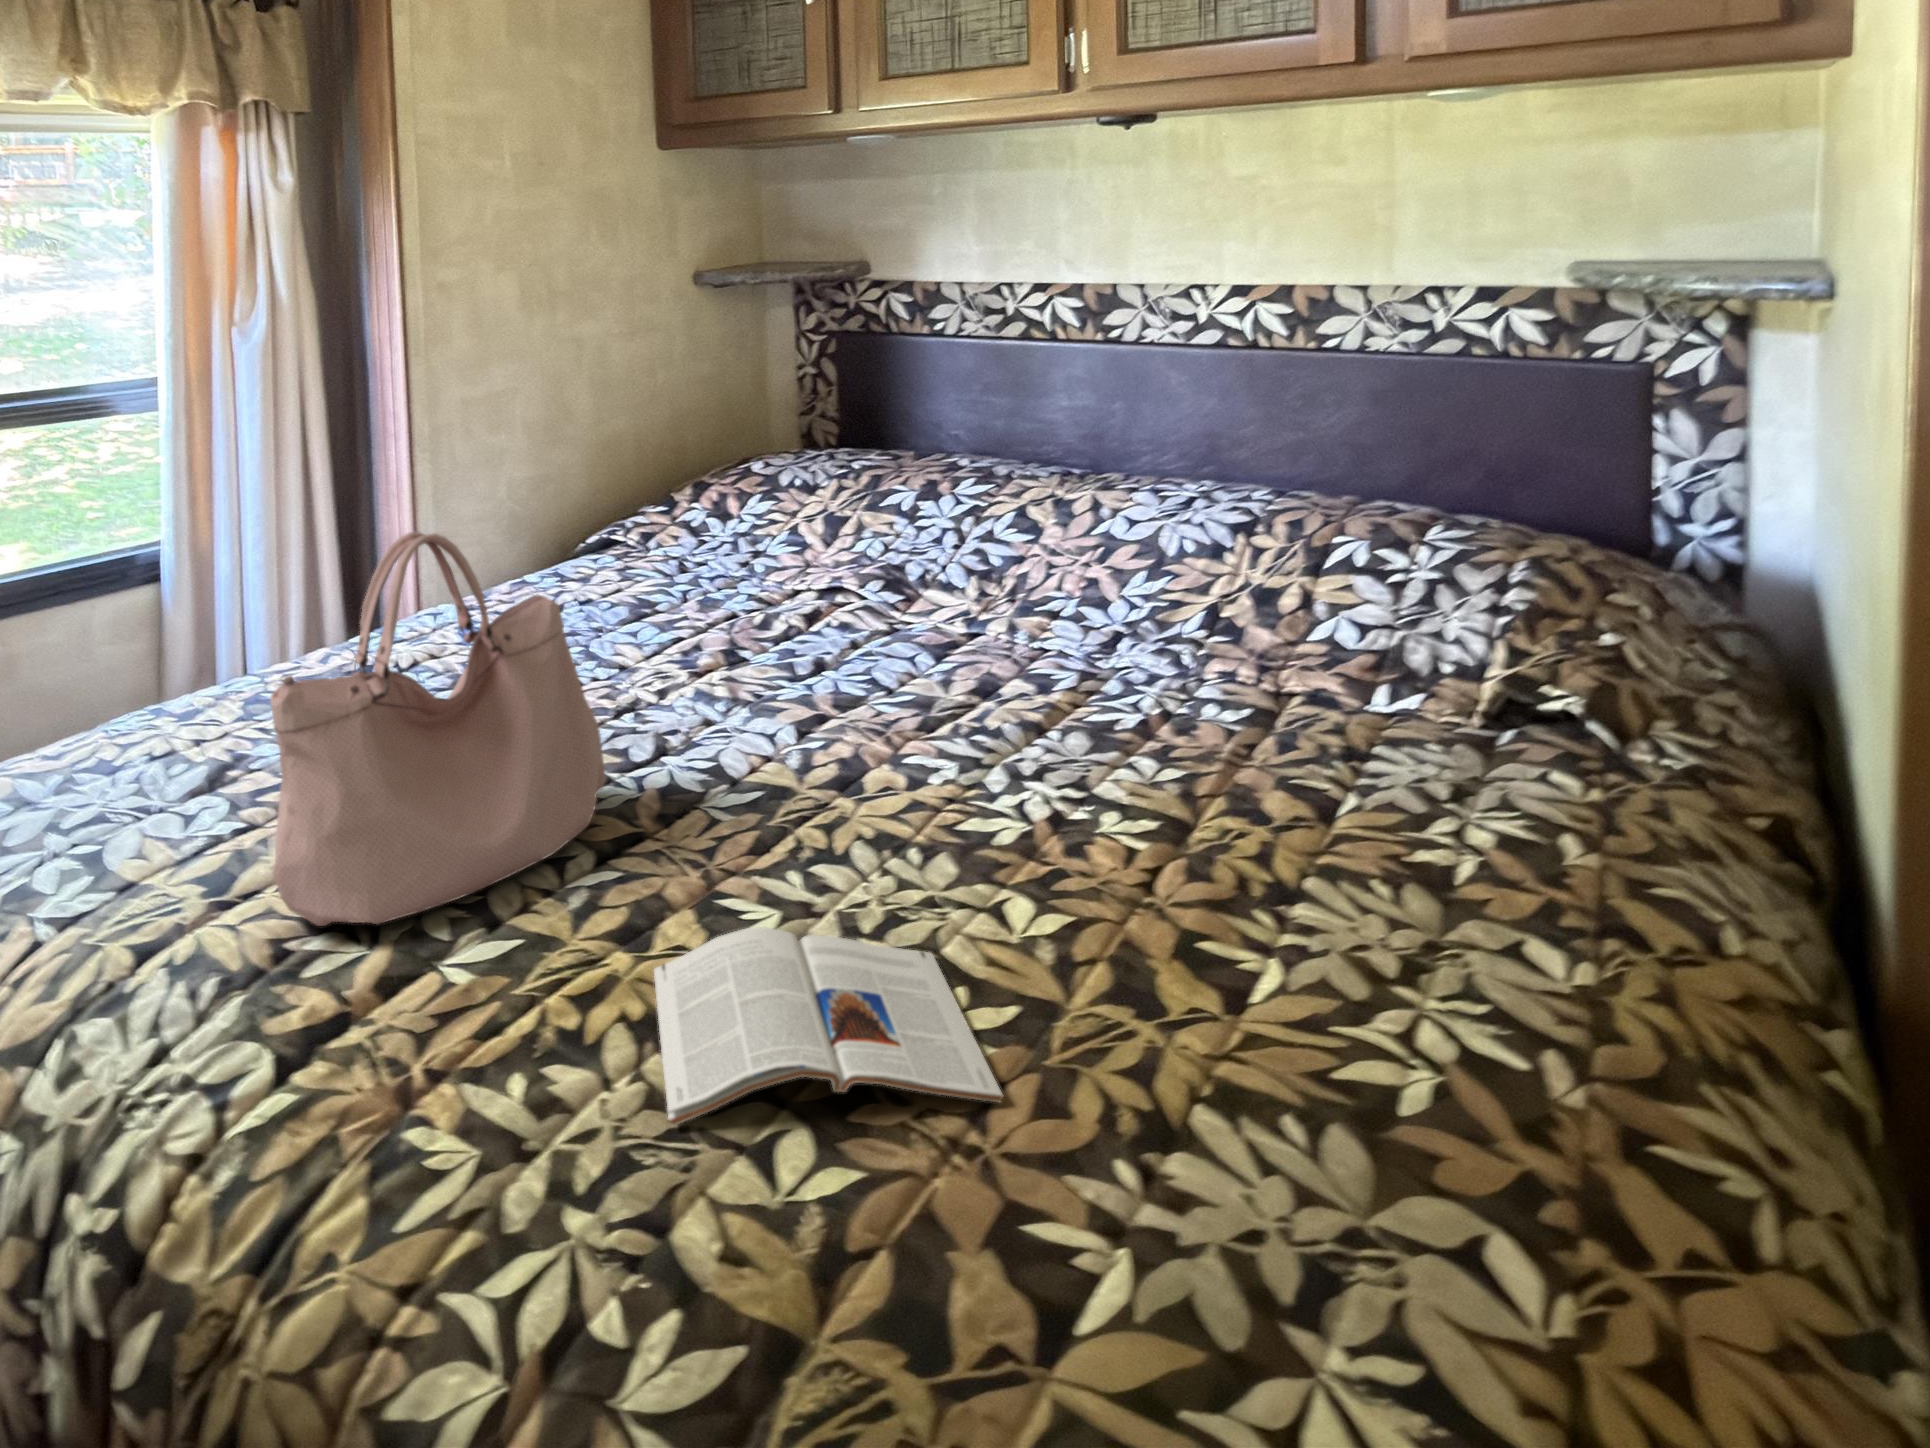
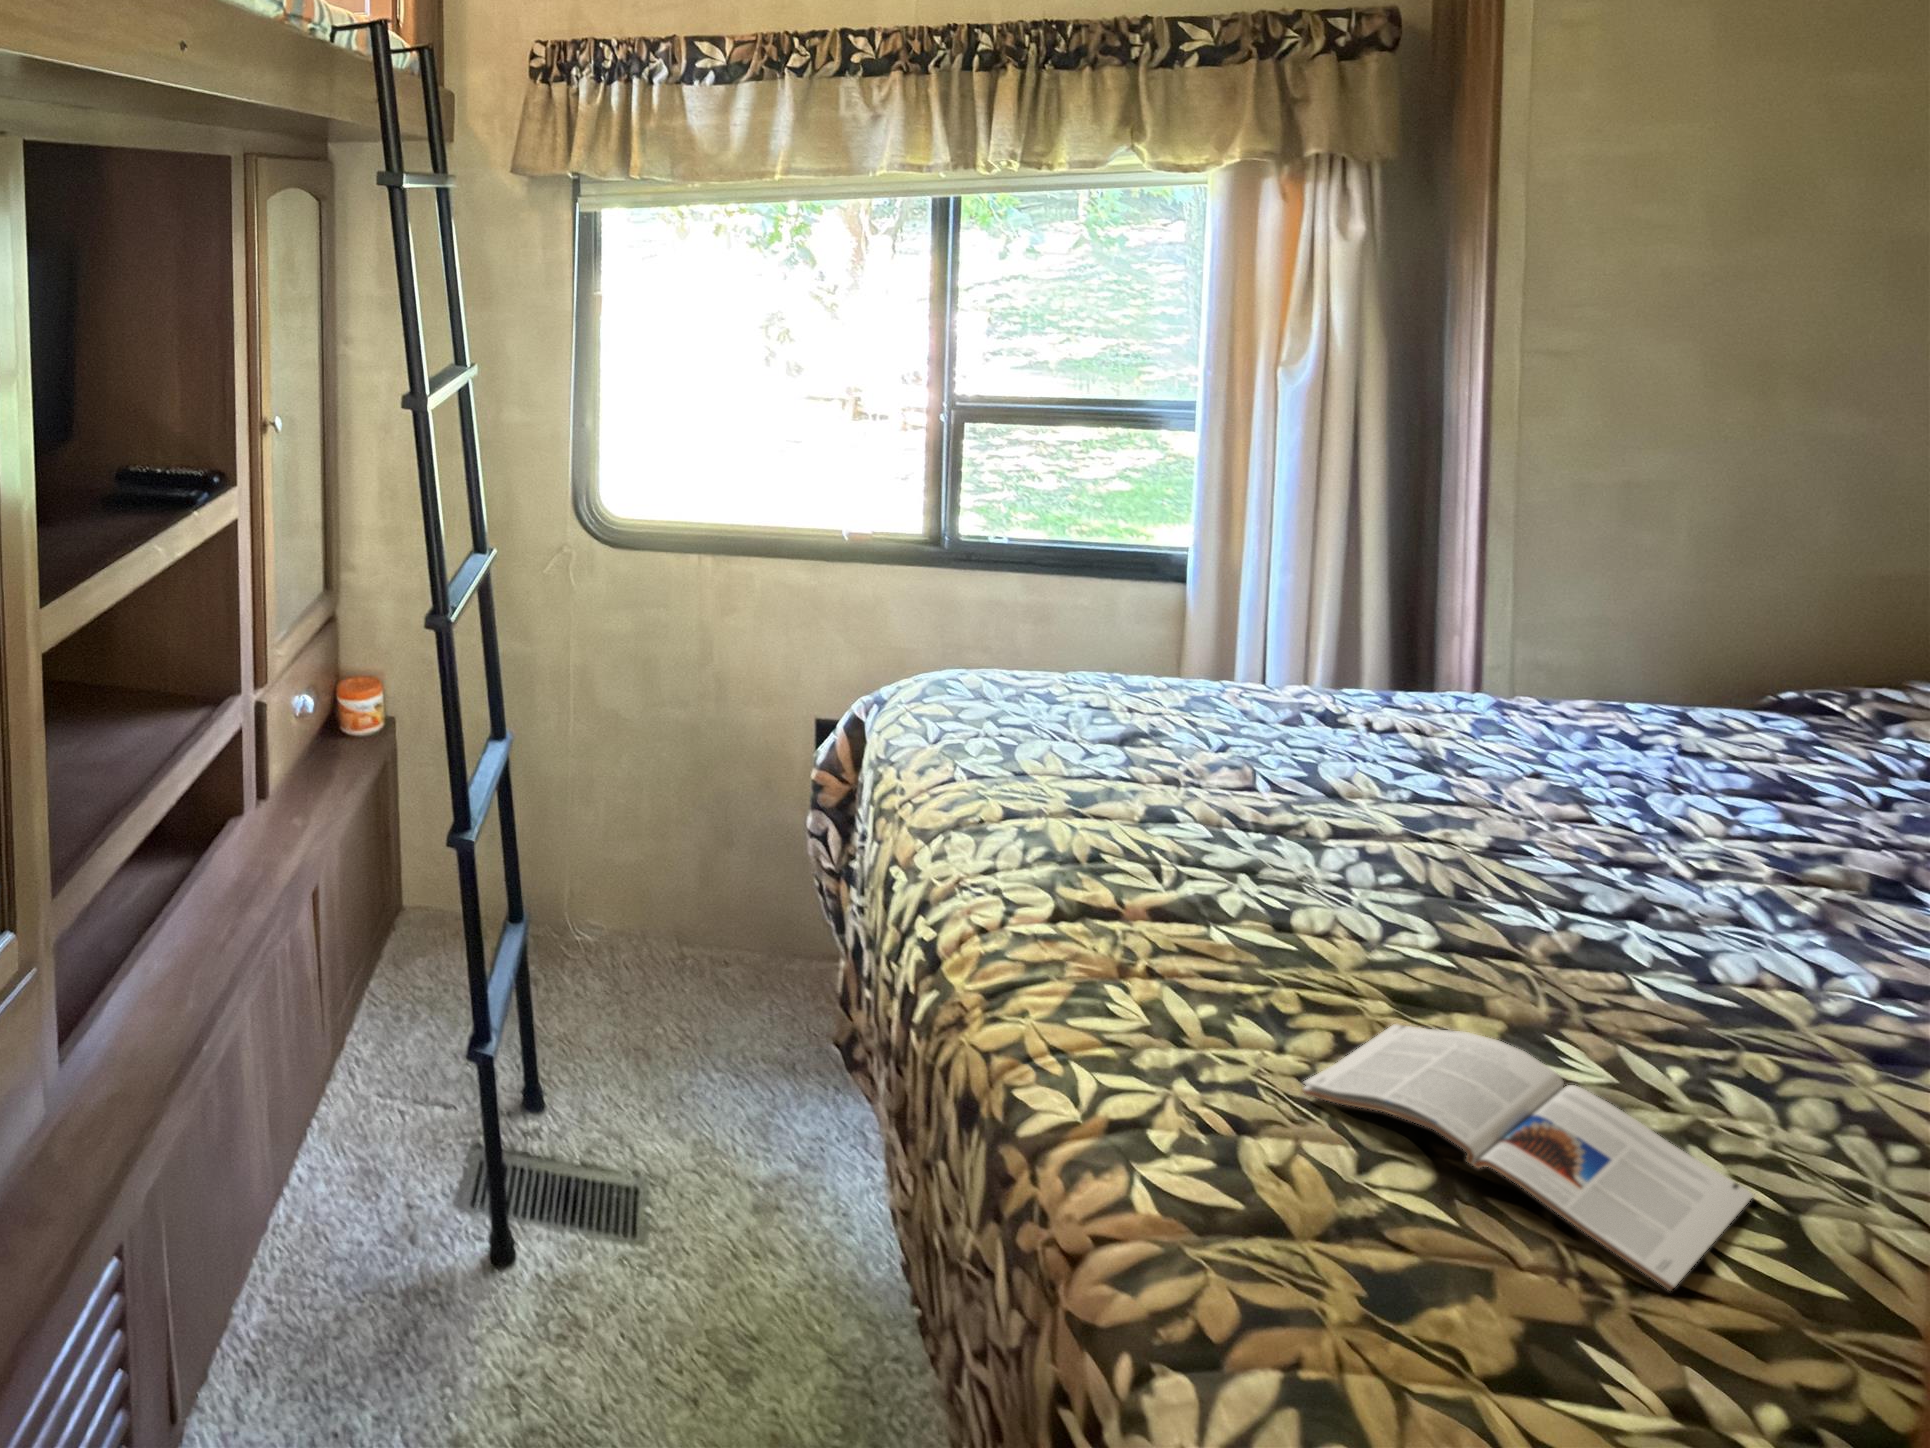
handbag: present [270,532,606,926] -> none [1104,591,1489,917]

